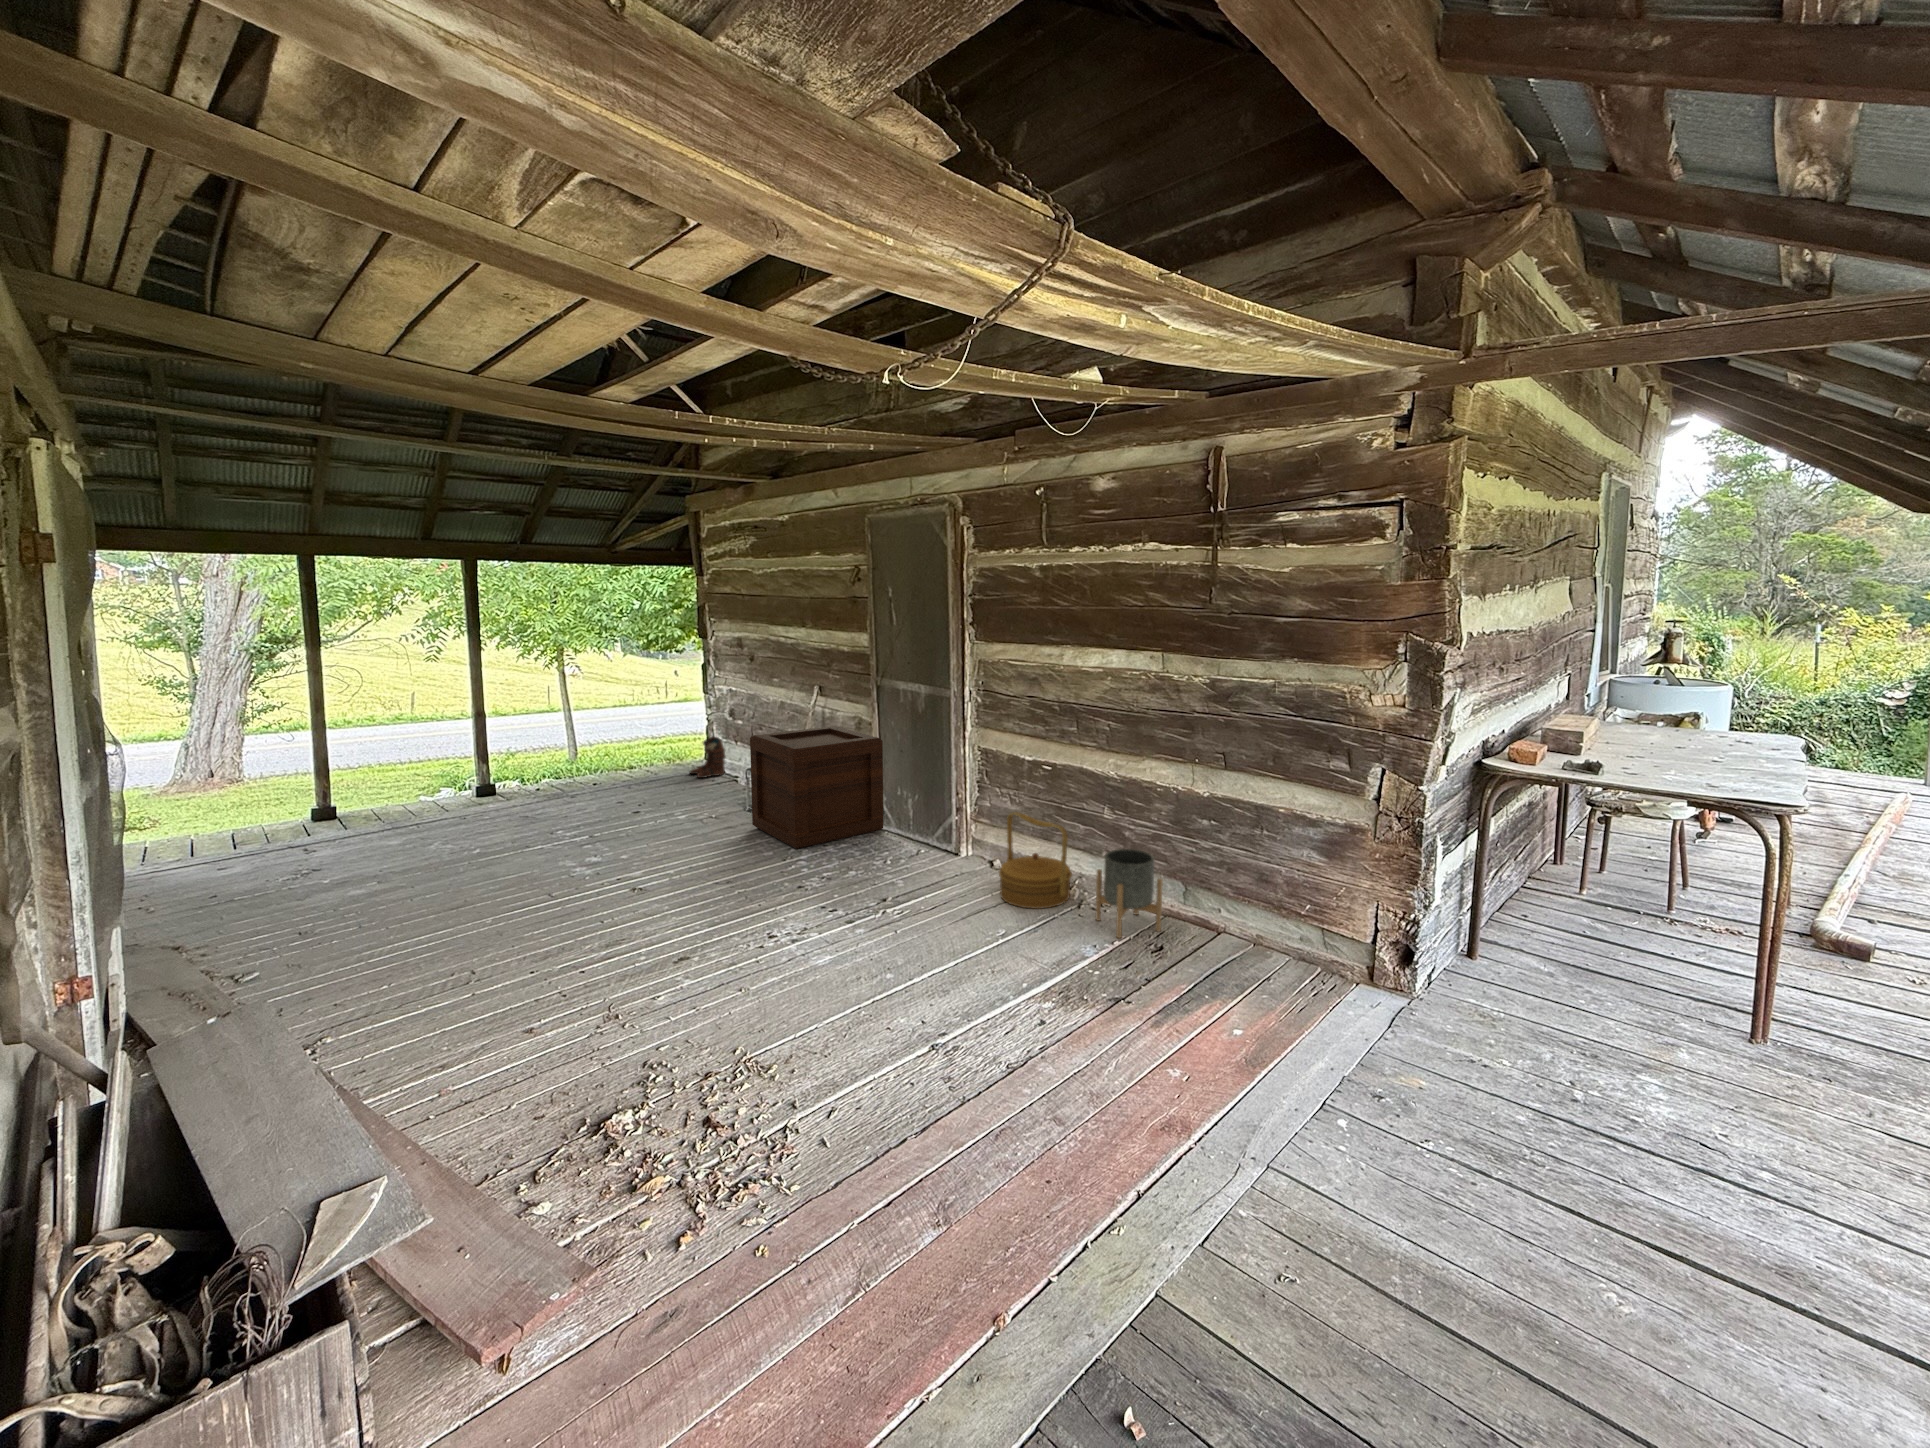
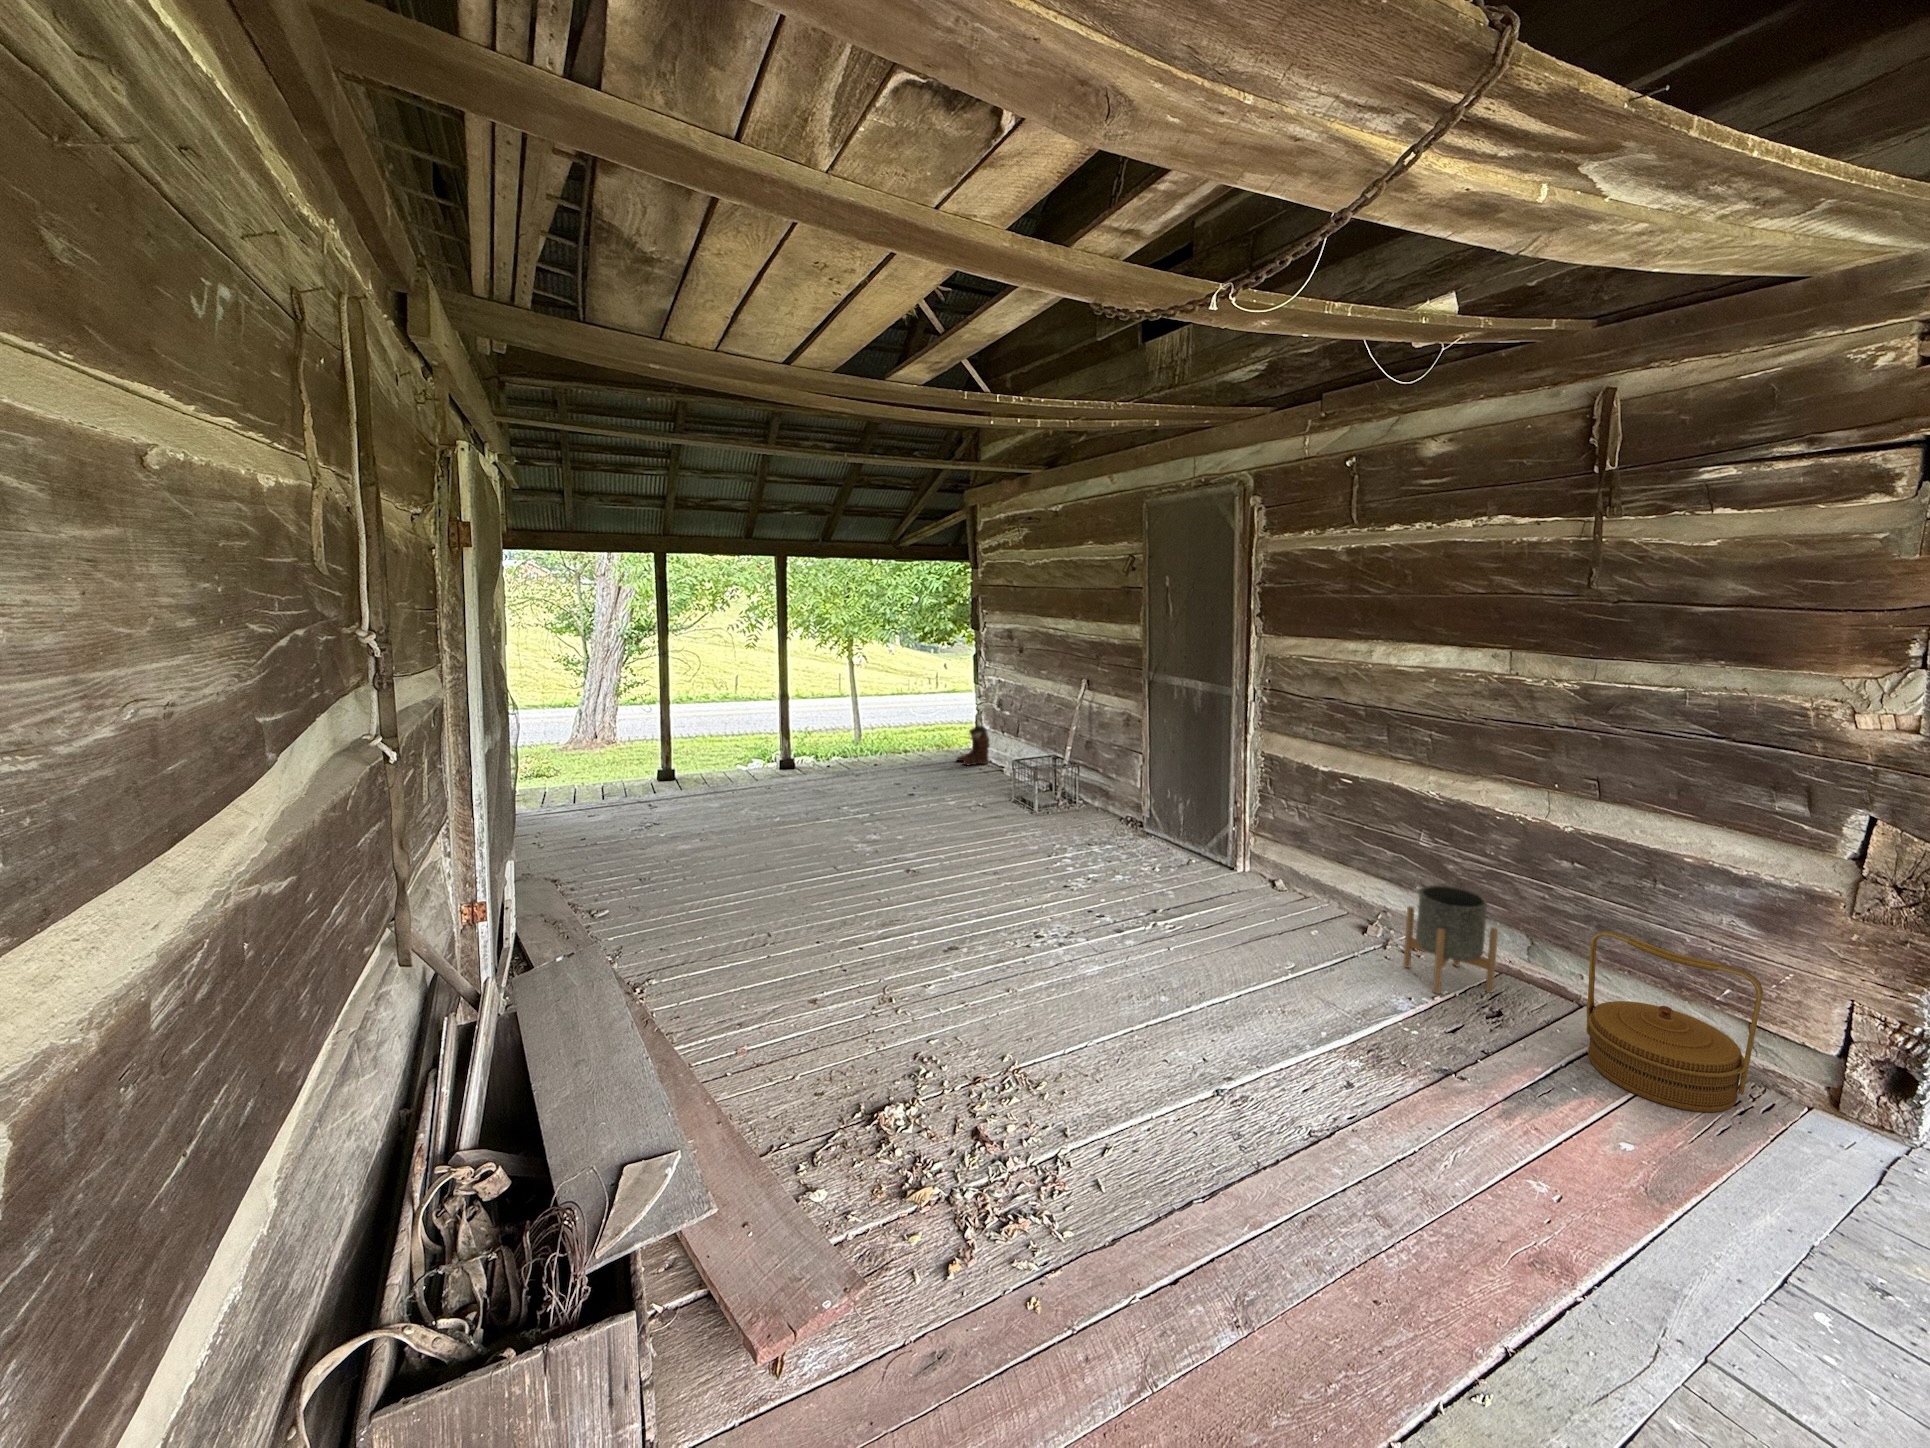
wooden crate: present [750,726,883,849] -> none [1015,721,1149,845]
woven basket: present [999,812,1072,909] -> present [1587,931,1763,1112]

